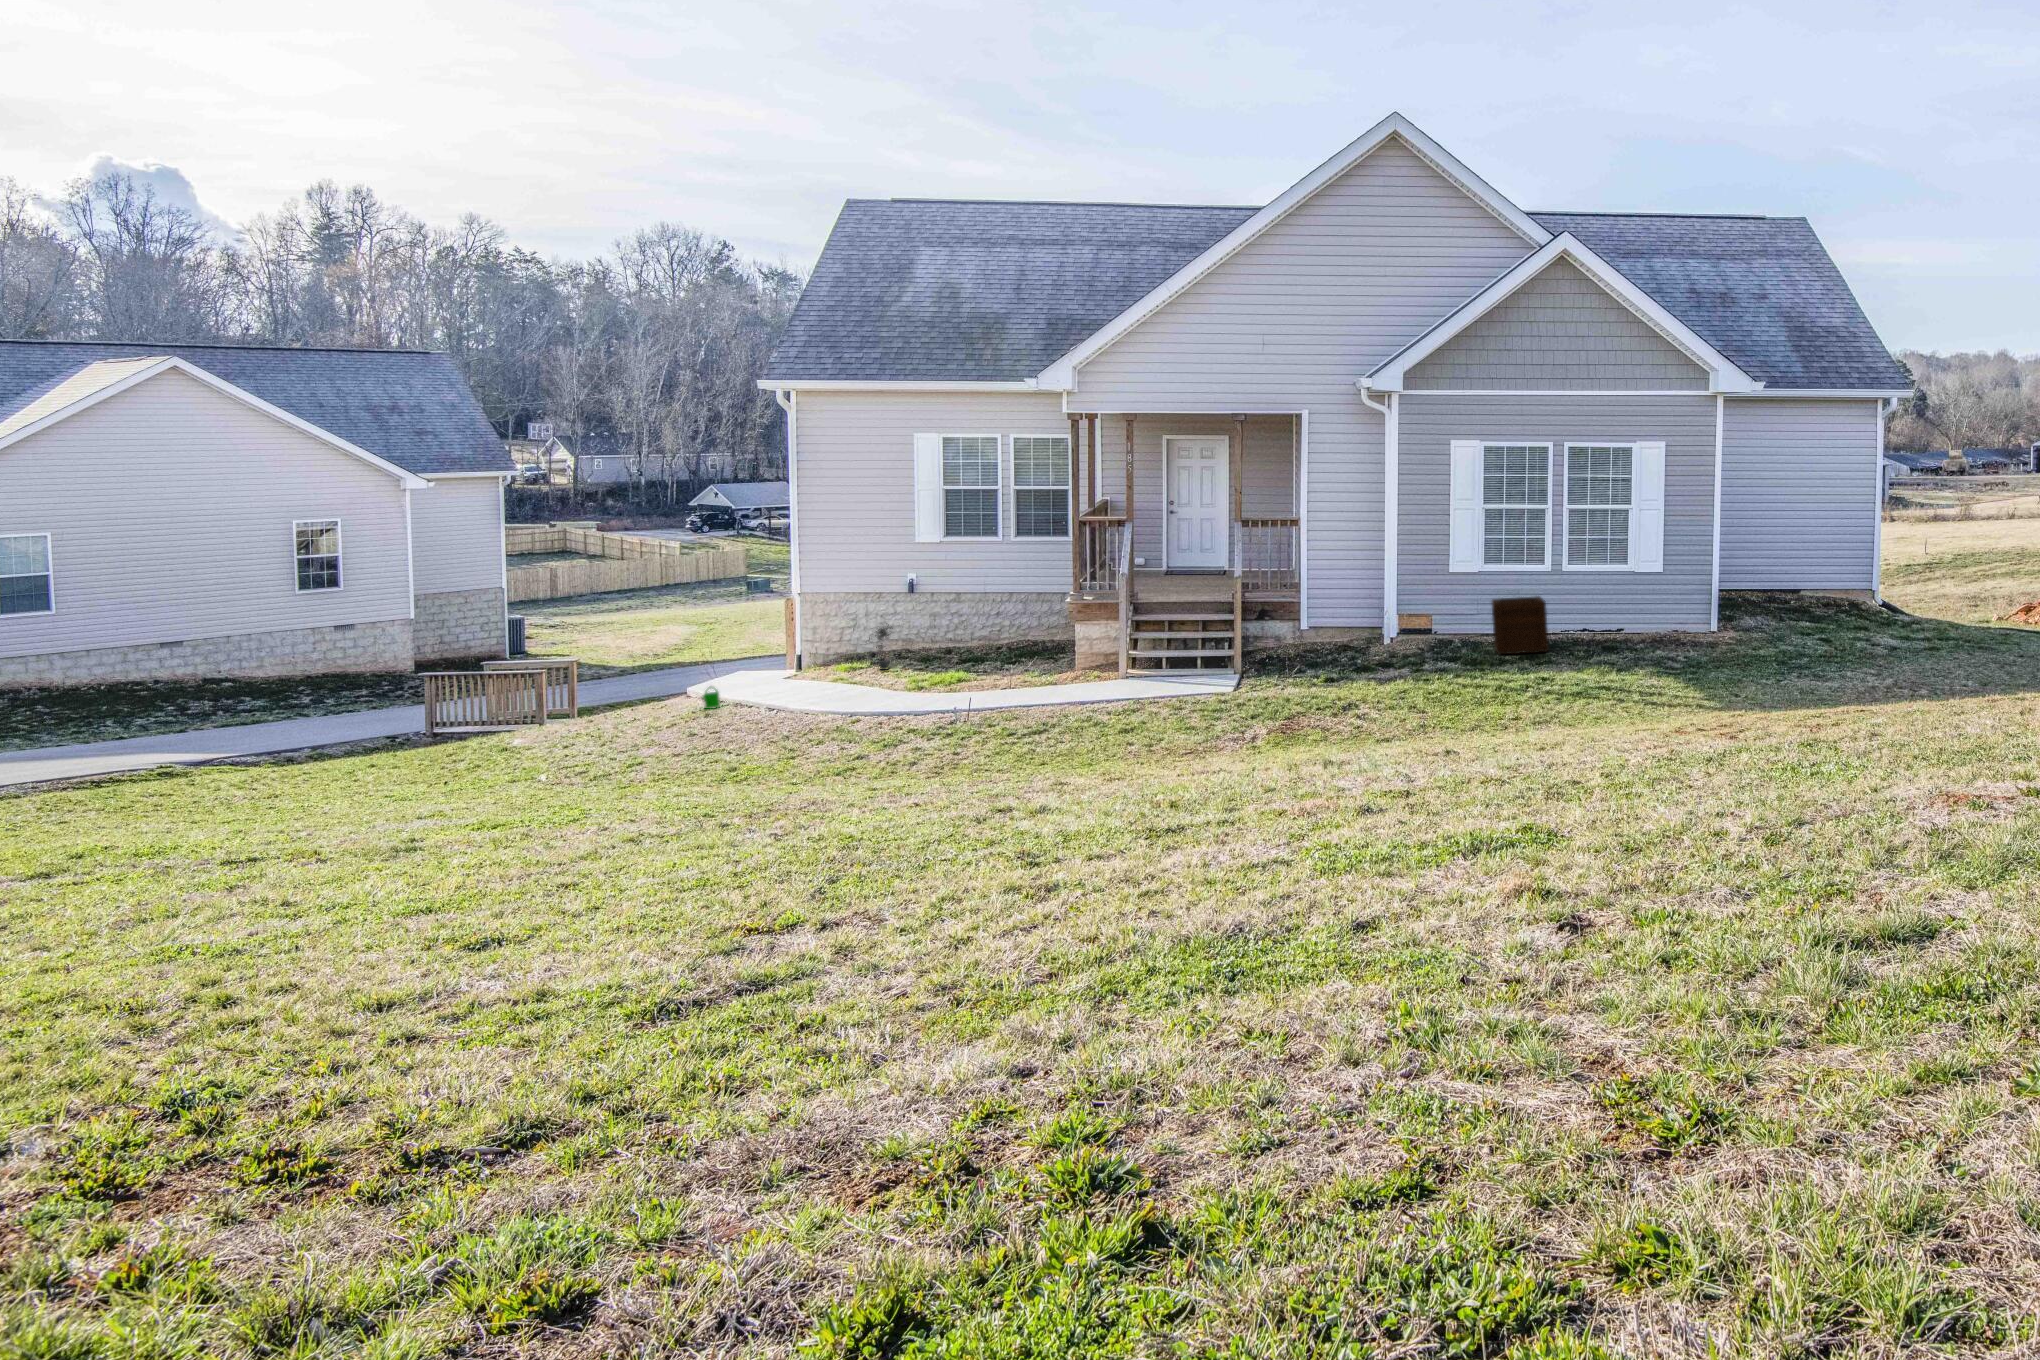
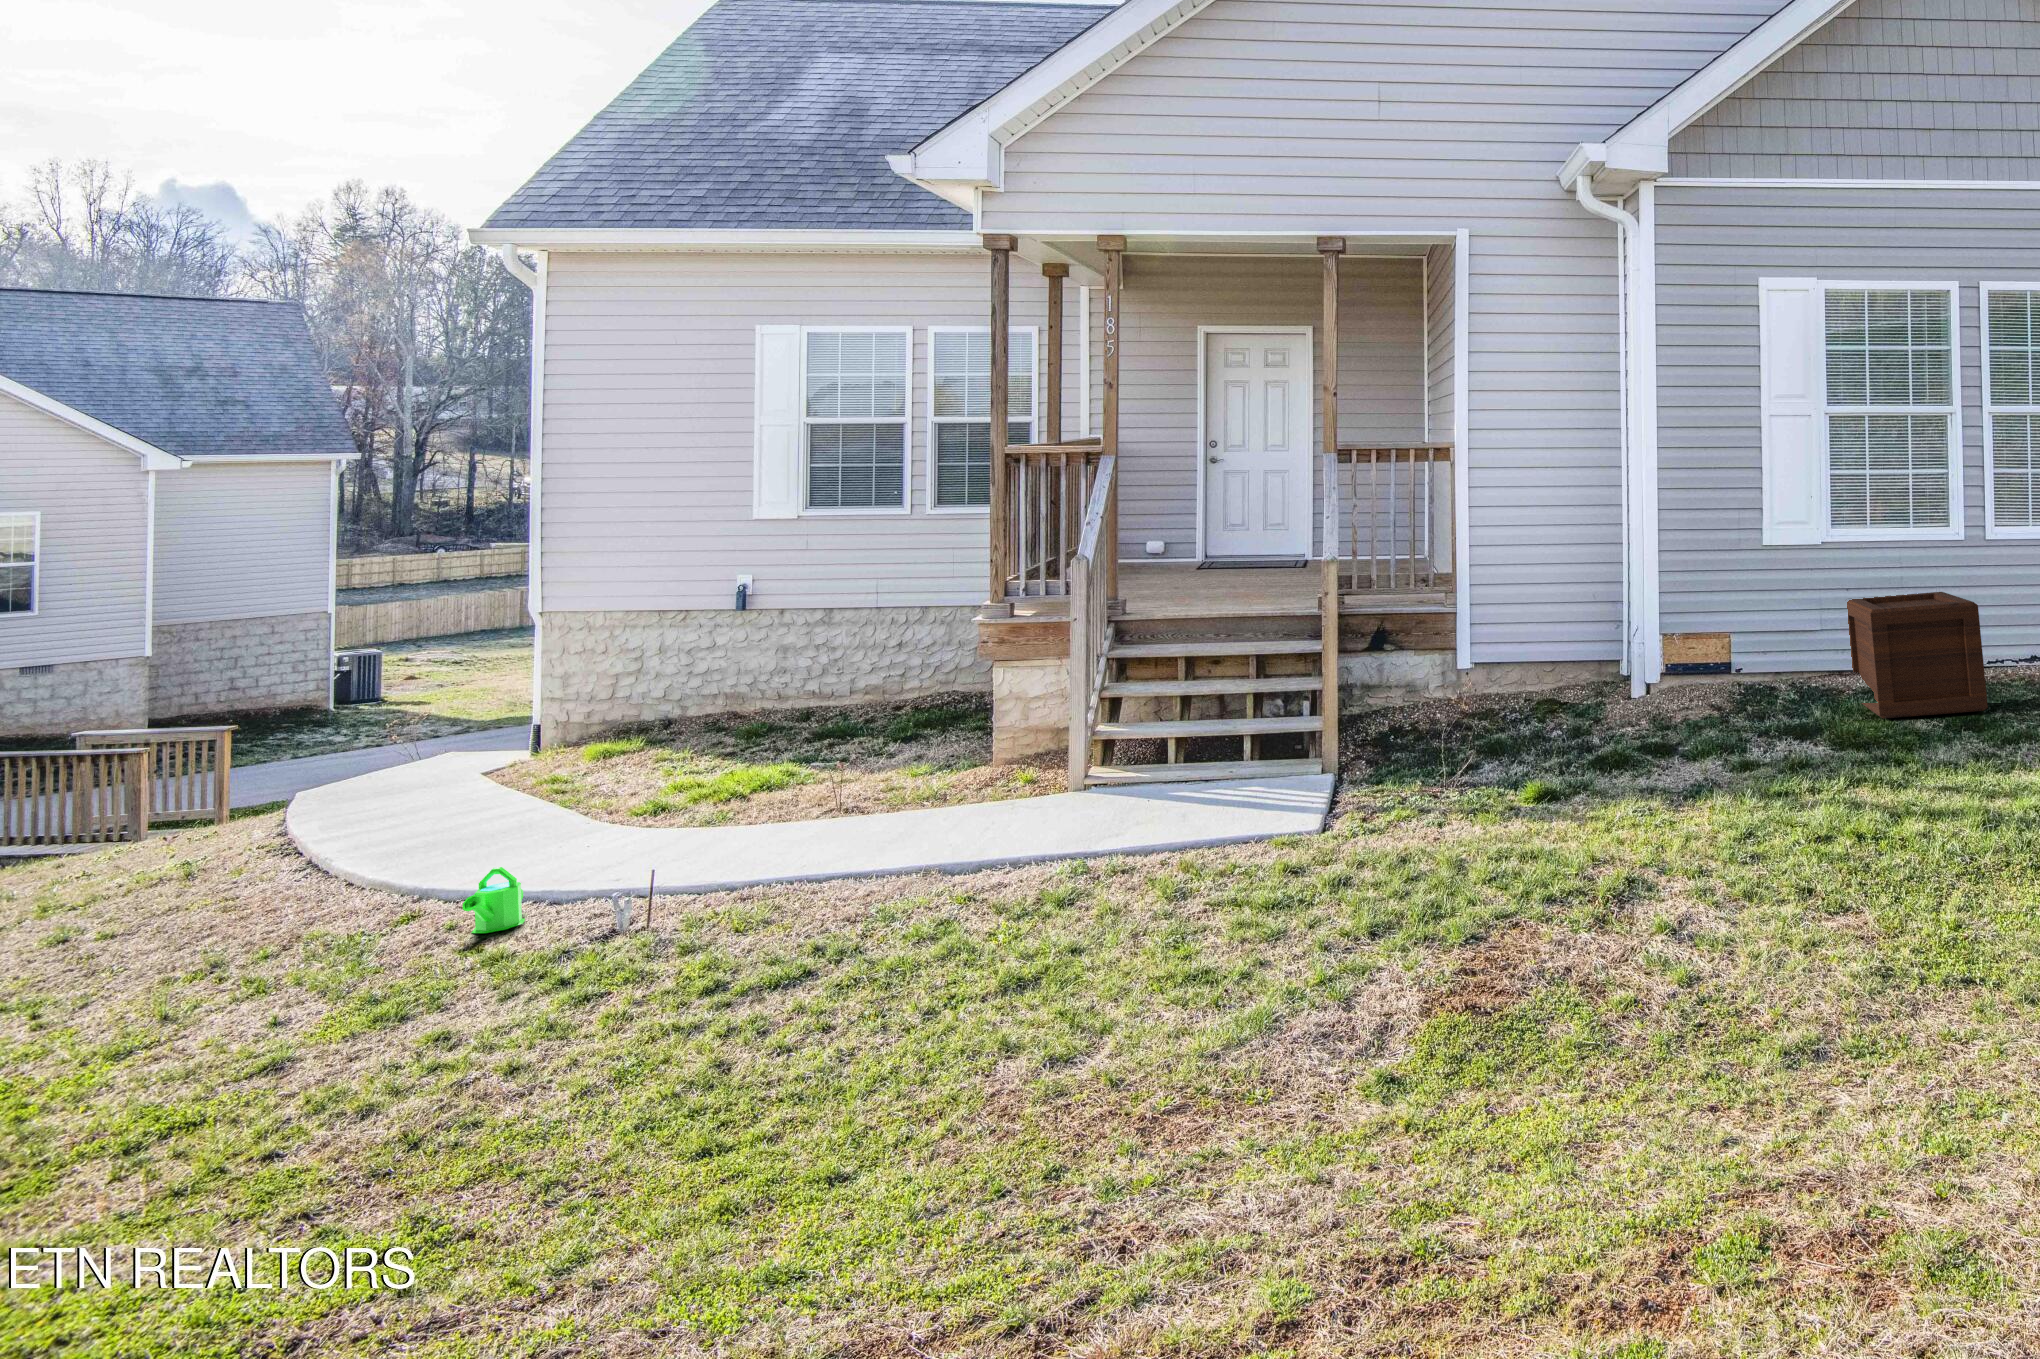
potted plant: present [876,623,893,670] -> none [589,667,636,766]
watering can: present [702,687,720,709] -> present [463,867,525,934]

